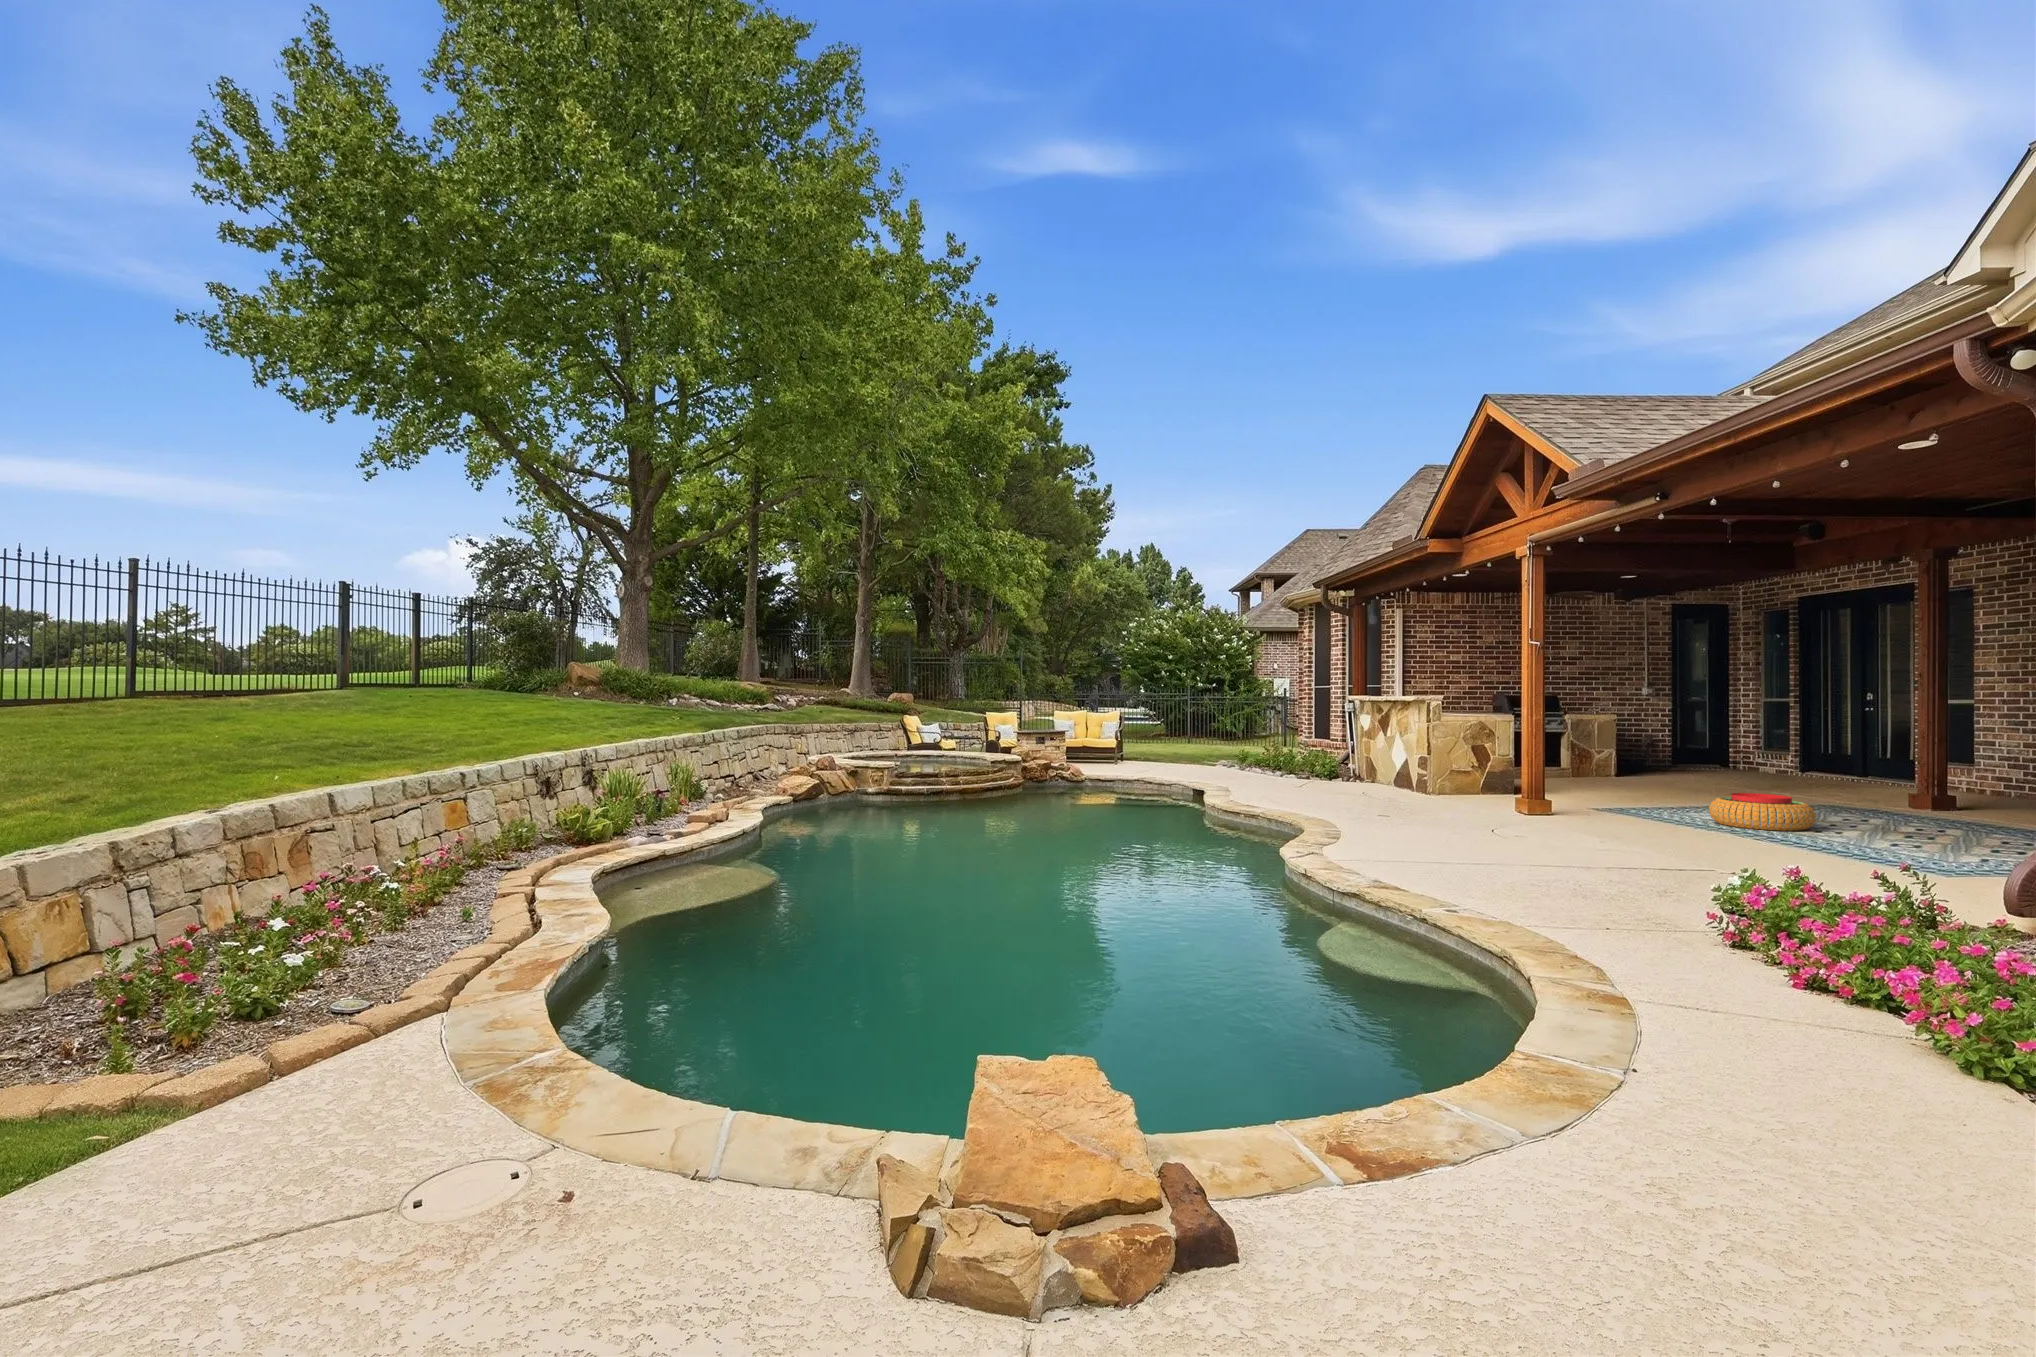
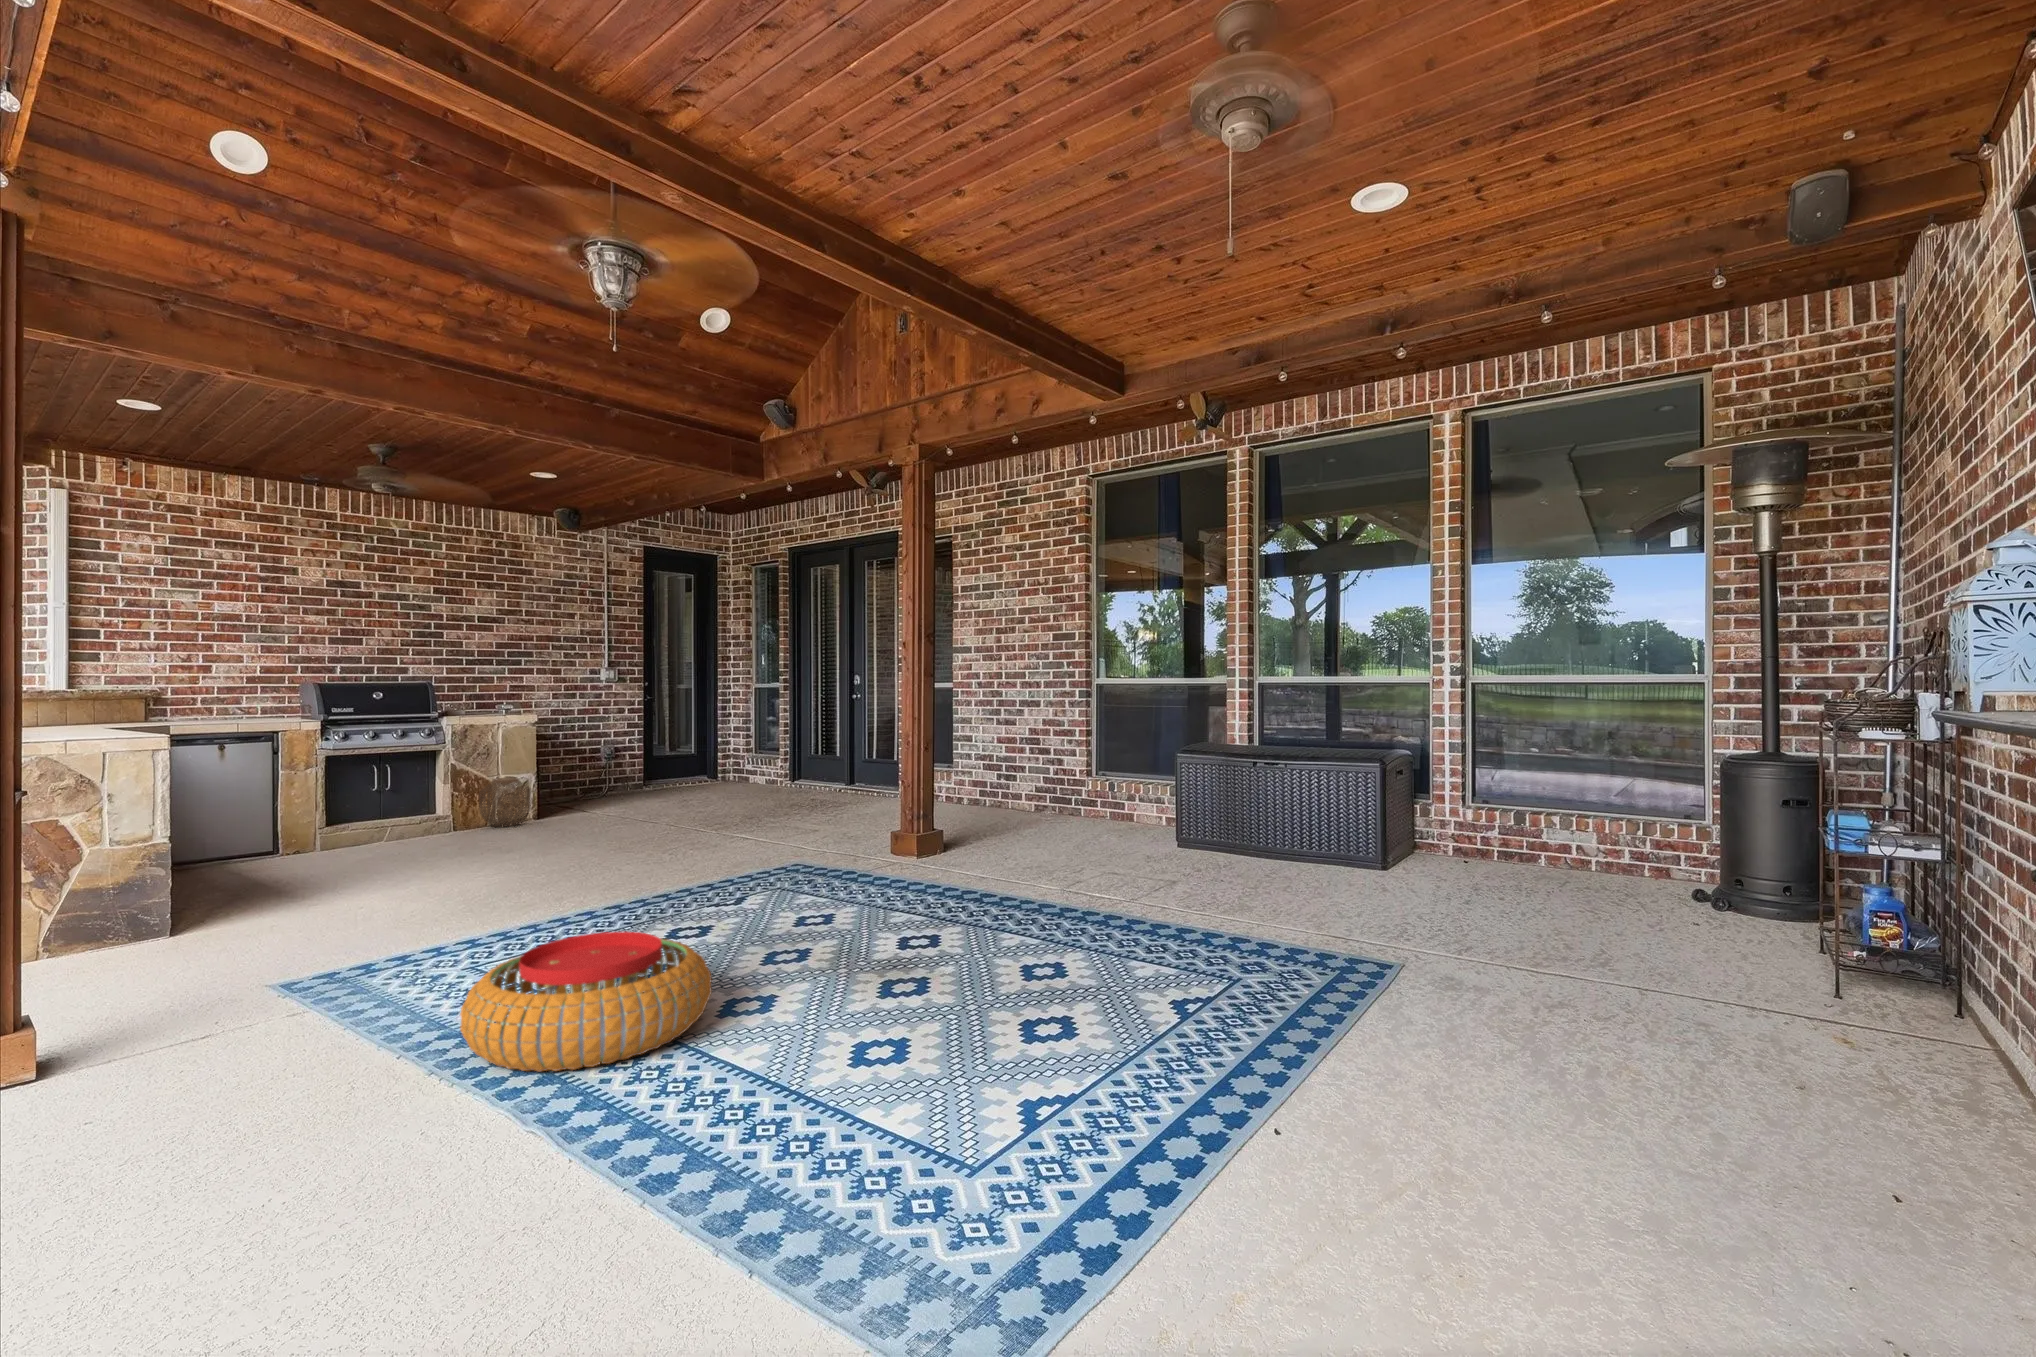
woven basket: none [1591,750,1621,777] -> present [479,777,531,827]

